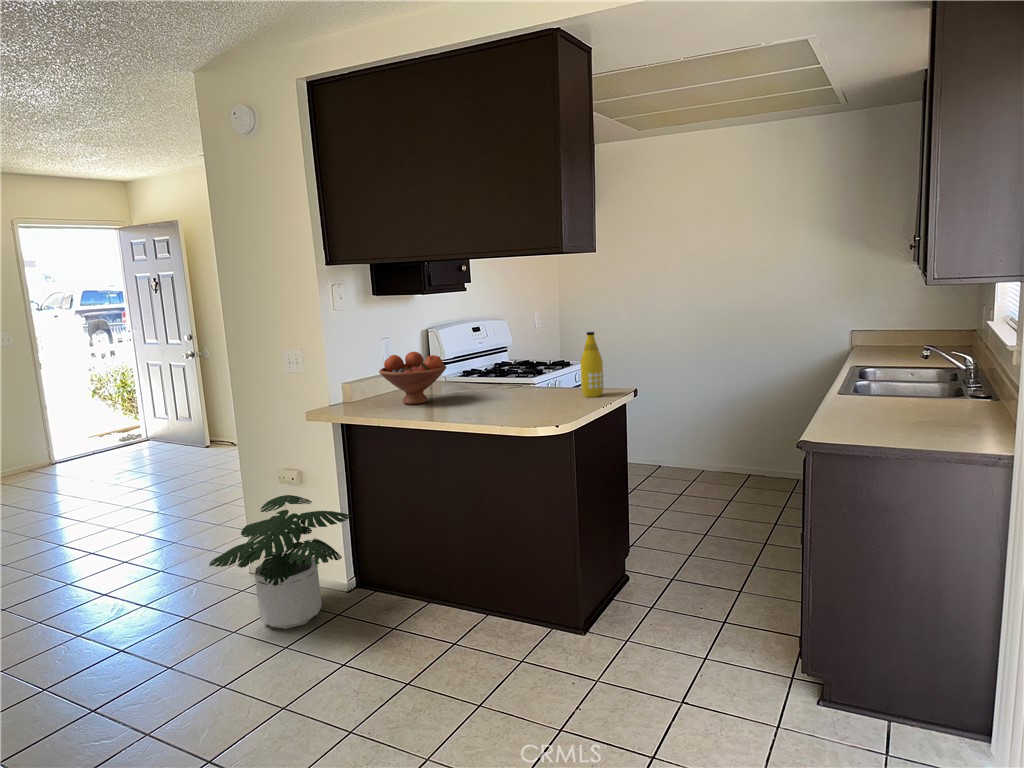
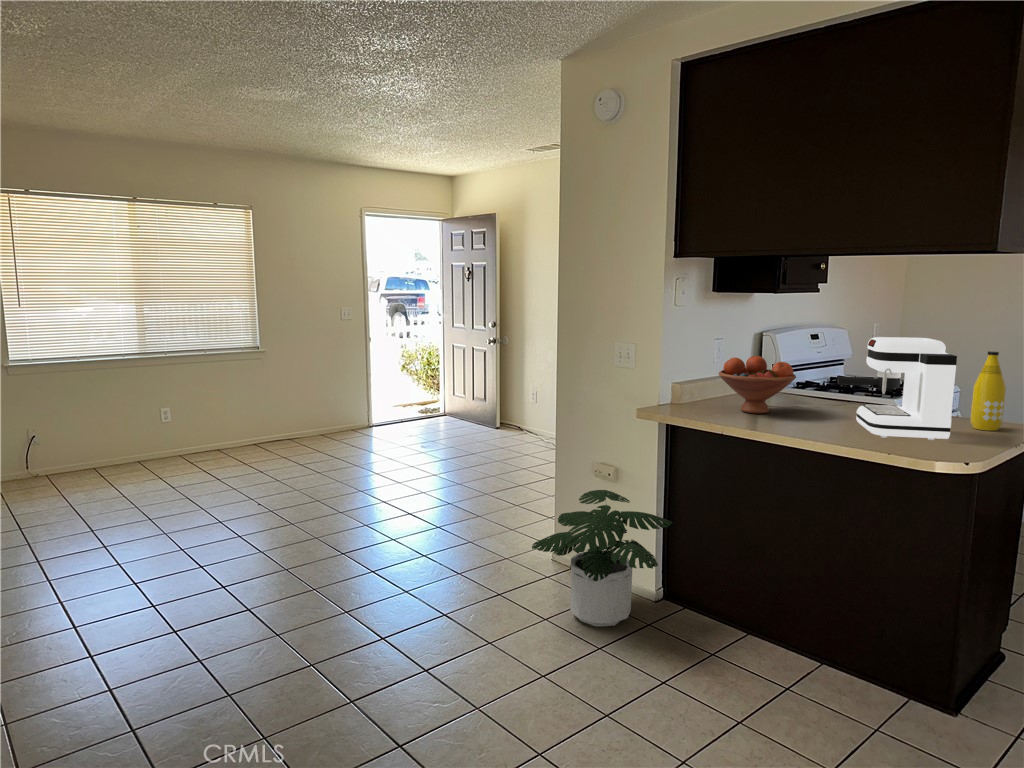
coffee maker: none [472,325,557,414] -> present [837,337,957,440]

